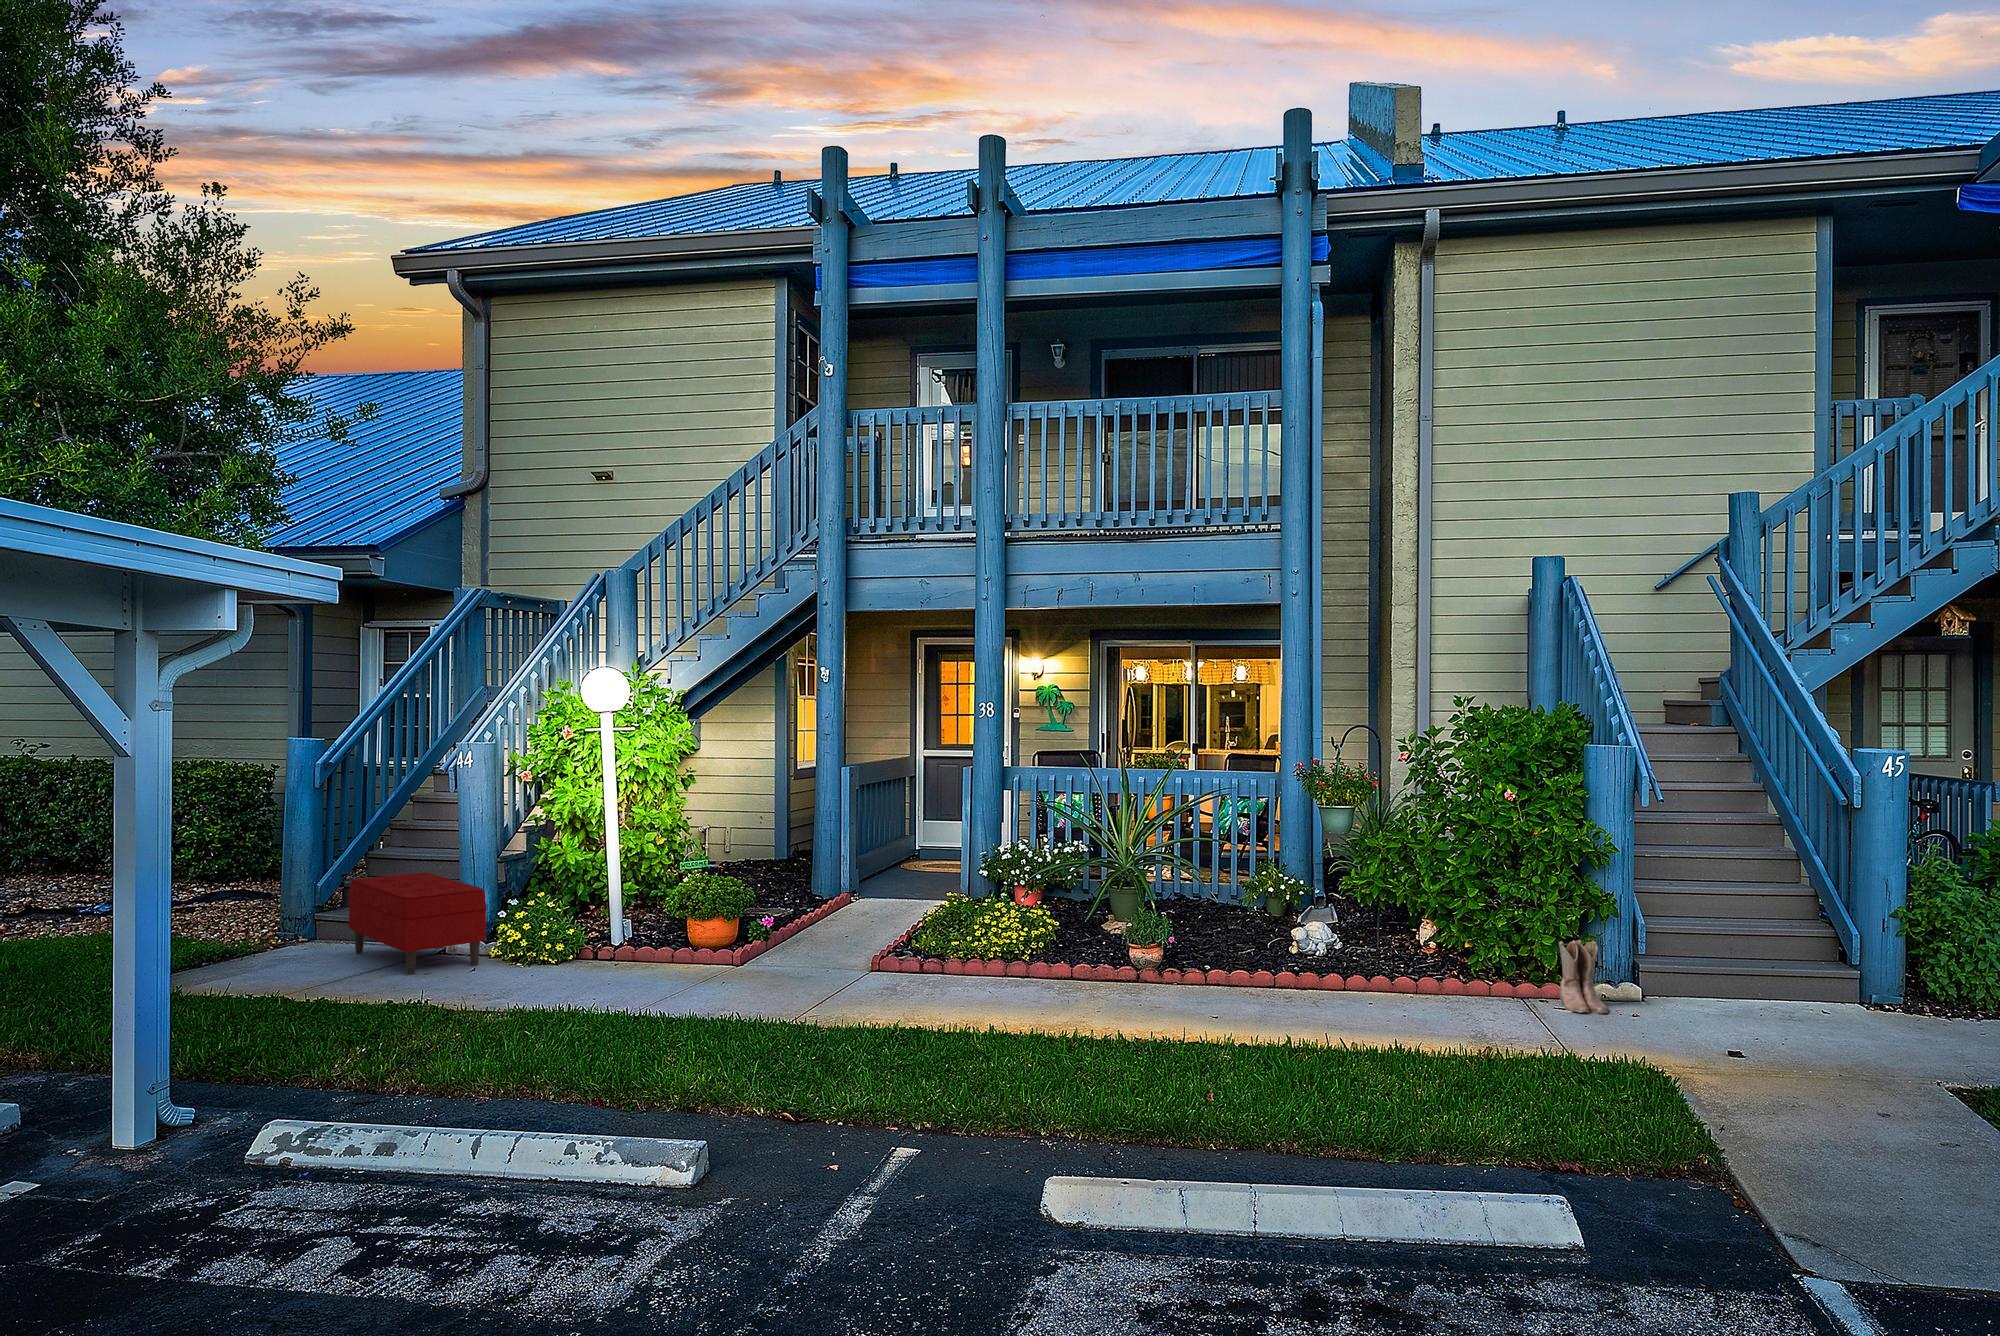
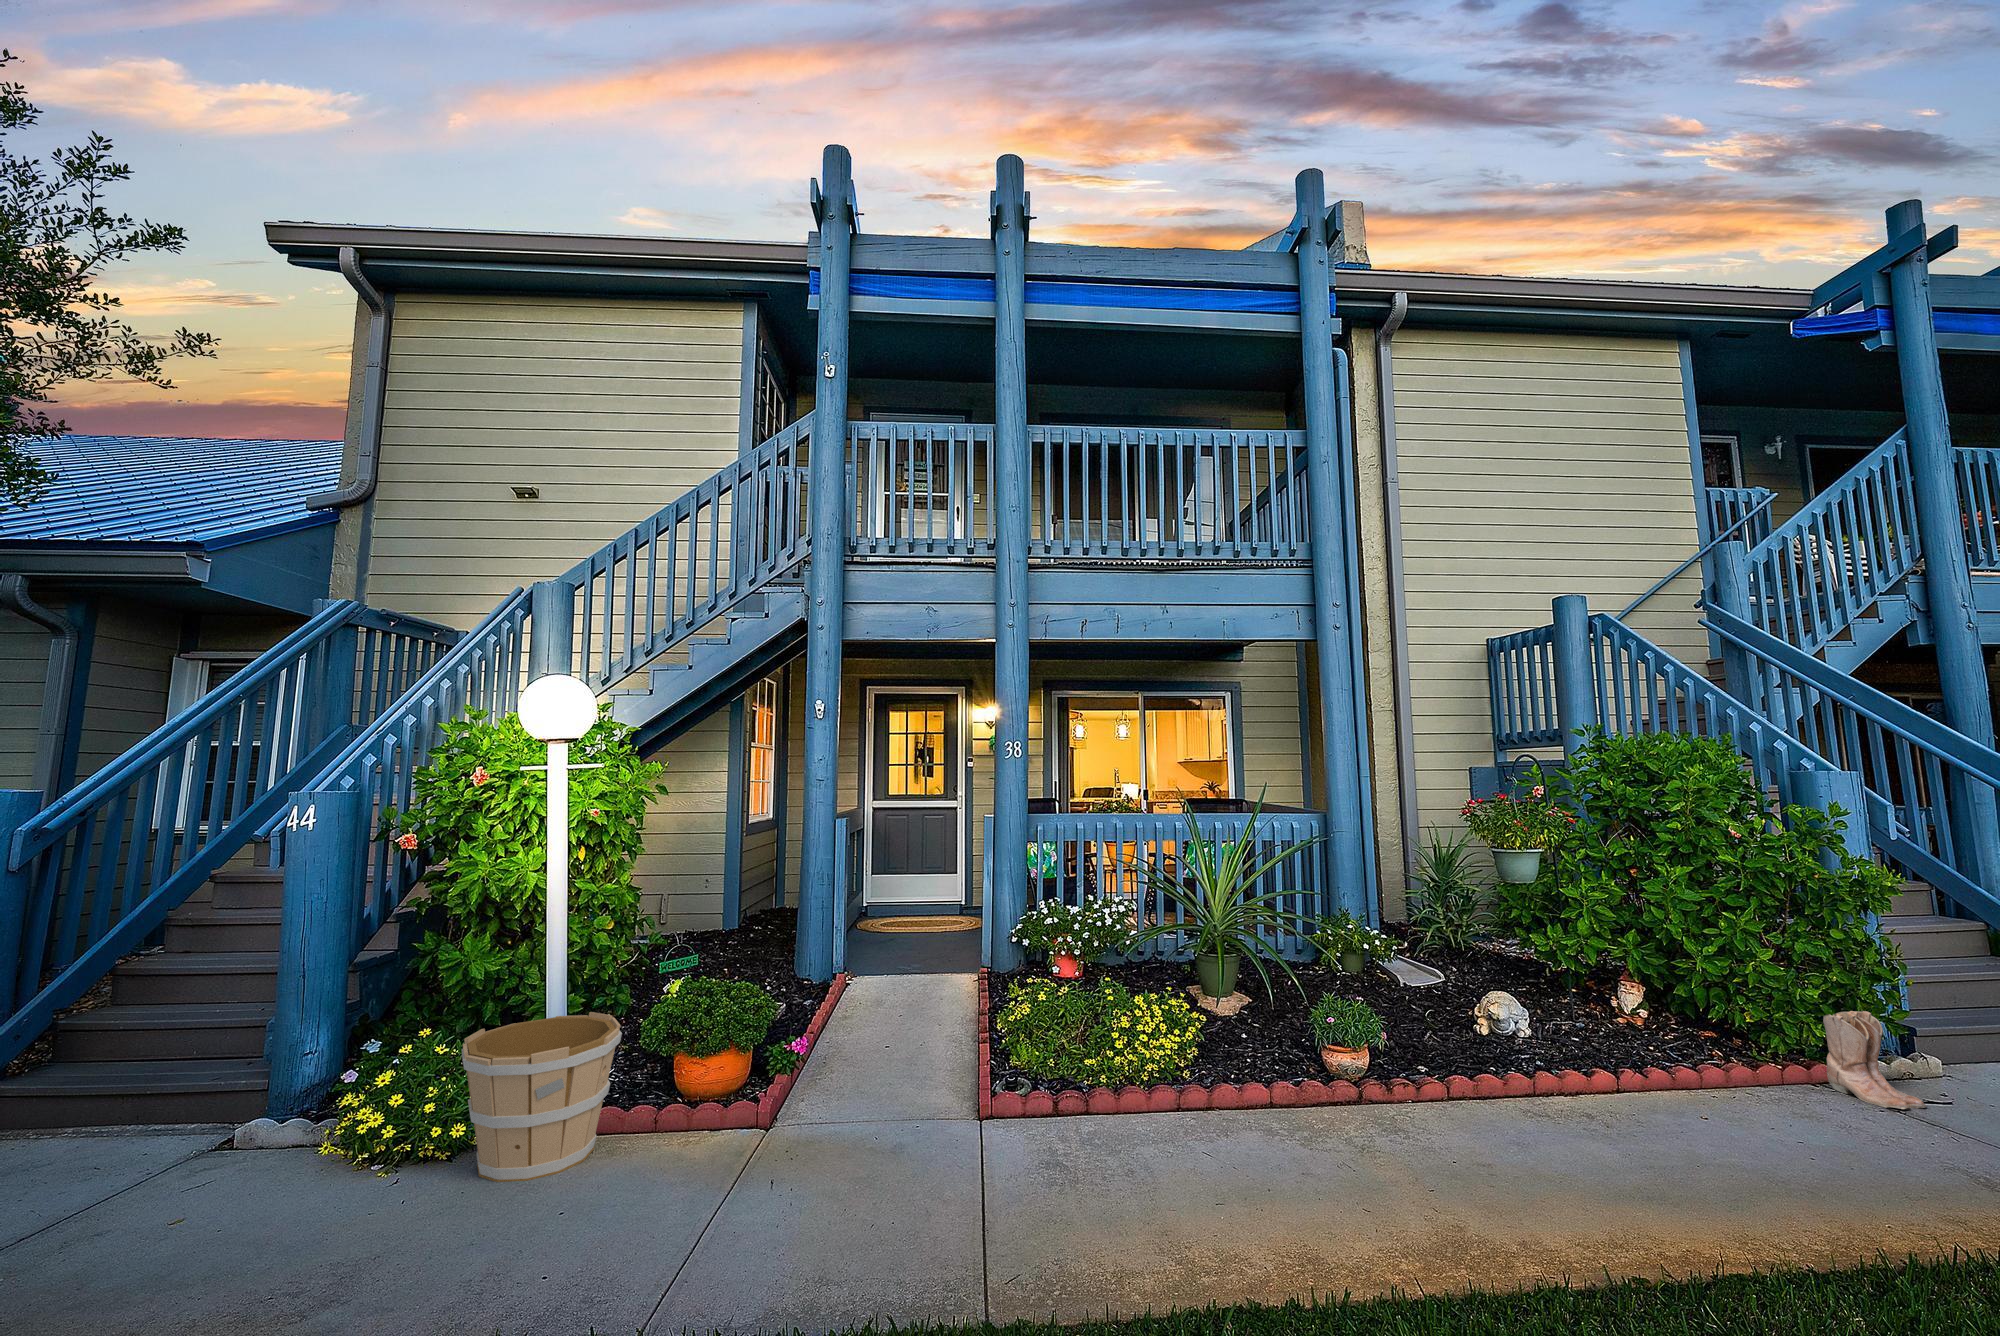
bench: present [349,872,487,975] -> none [45,1002,322,1227]
wooden bucket: none [559,887,651,976] -> present [462,1012,622,1182]

